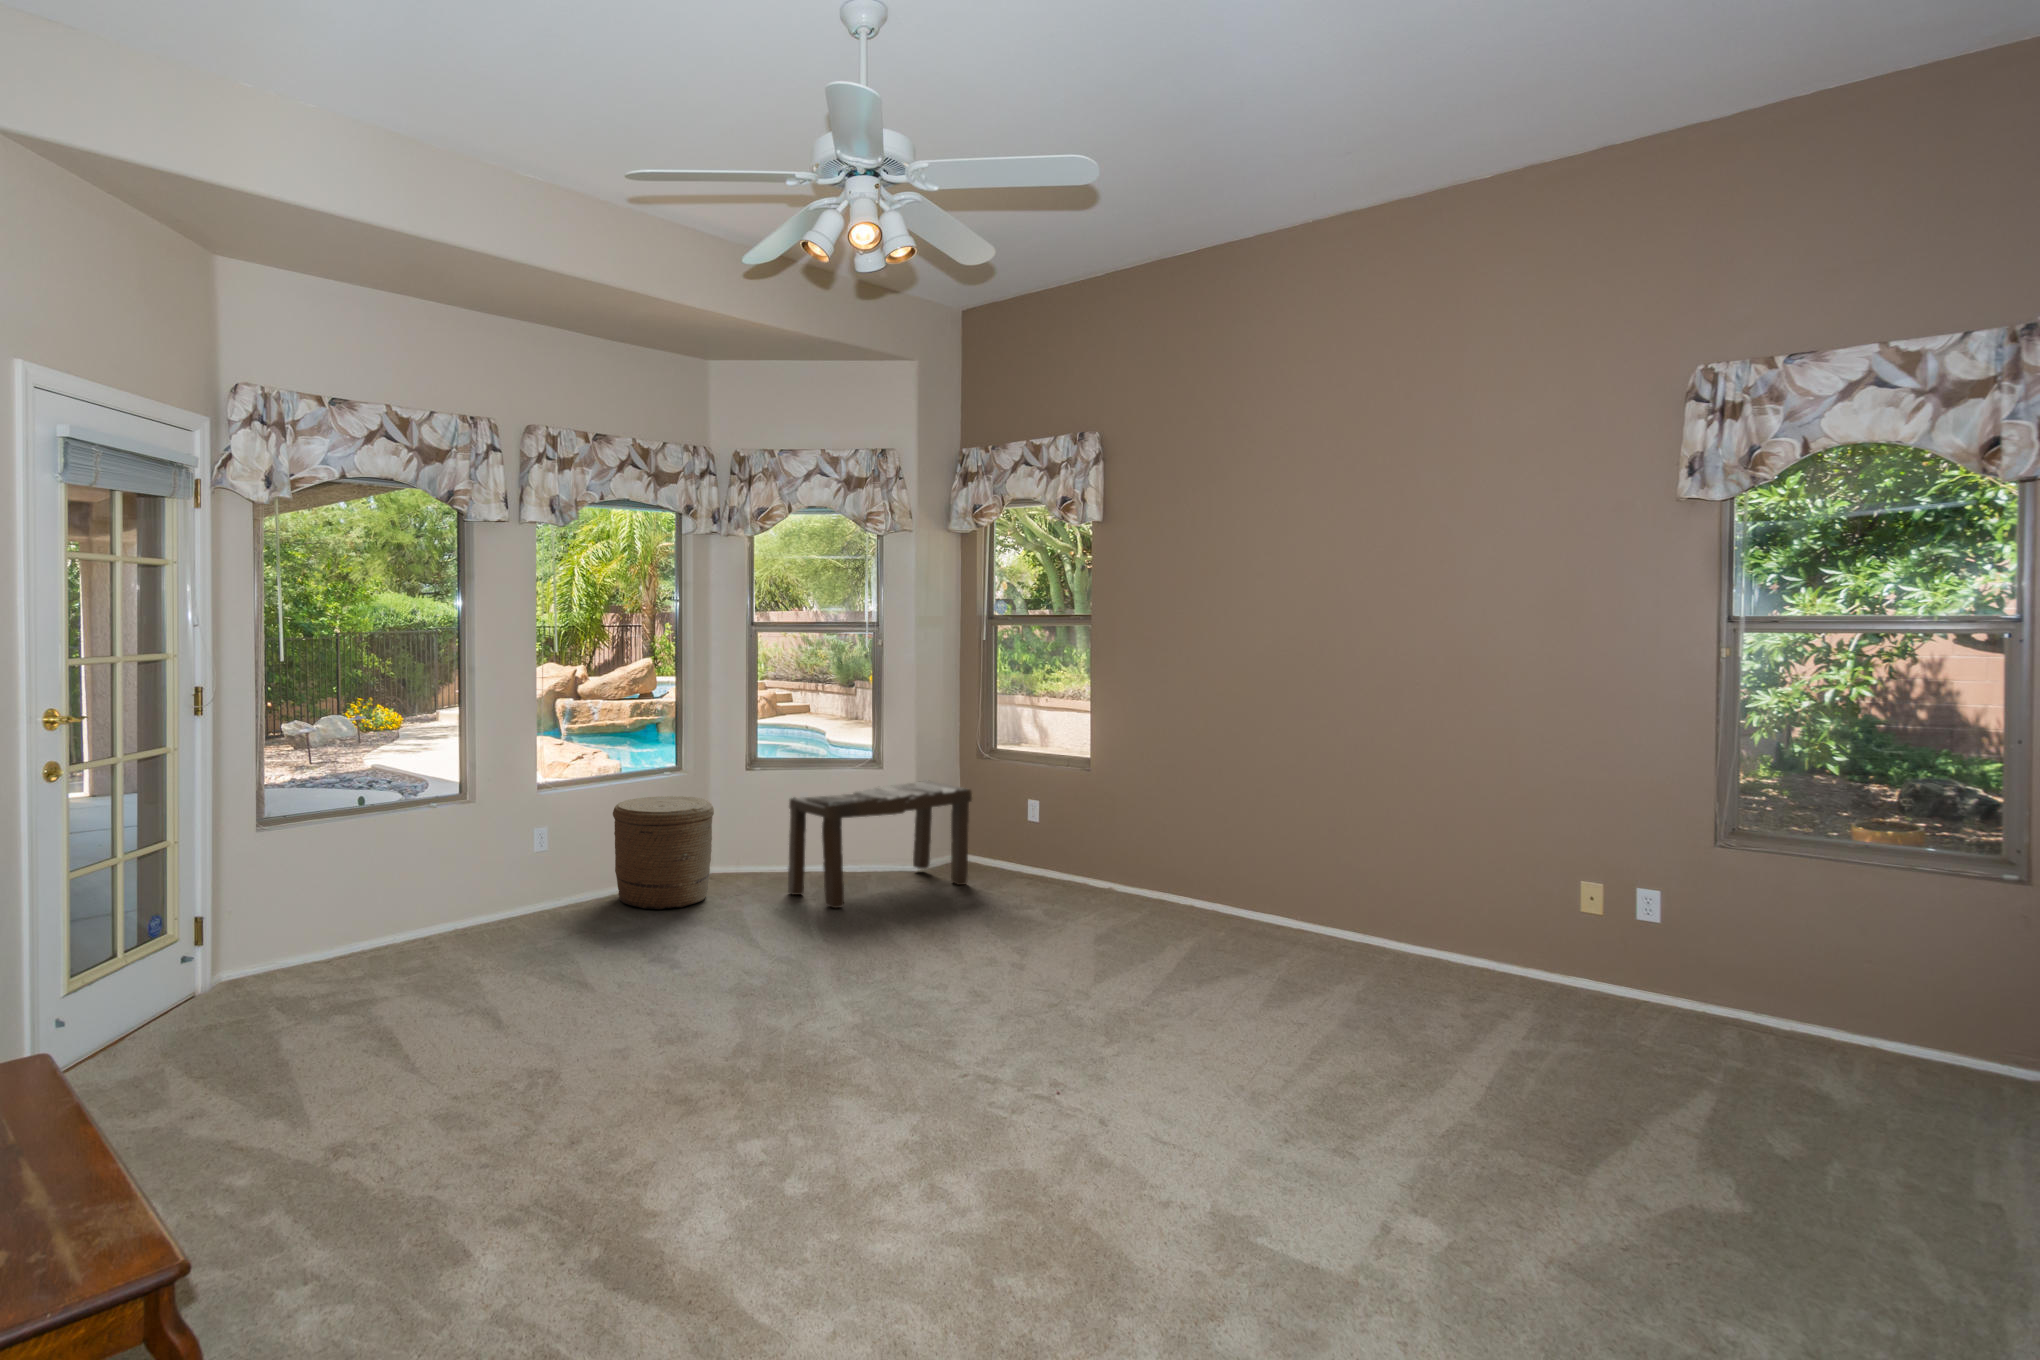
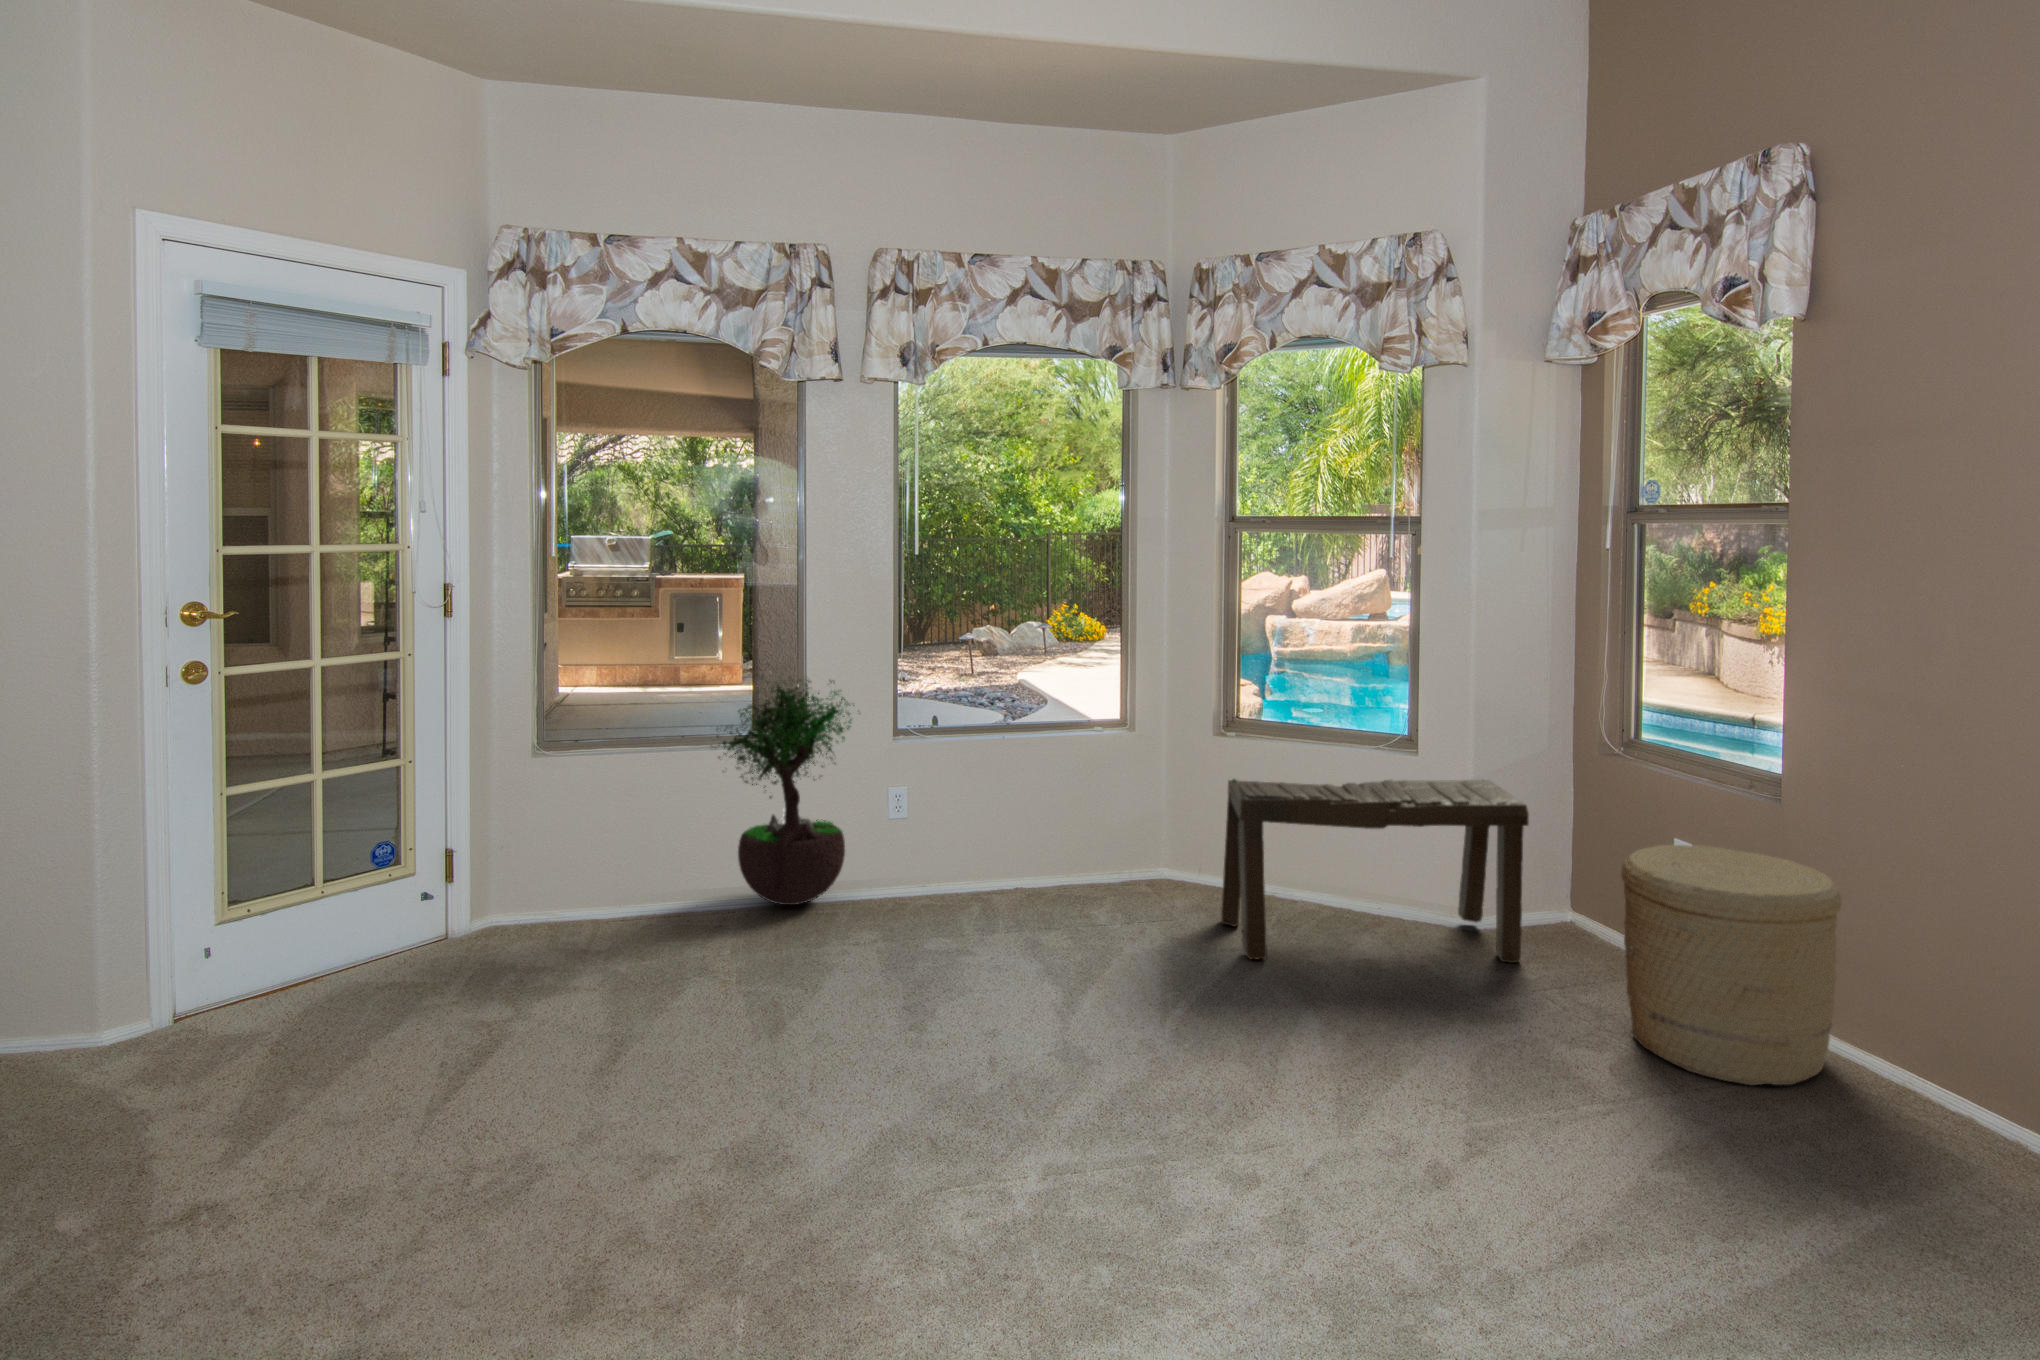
potted tree: none [437,744,551,939] -> present [711,678,860,905]
woven basket: present [613,796,714,910] -> present [1621,845,1841,1085]

